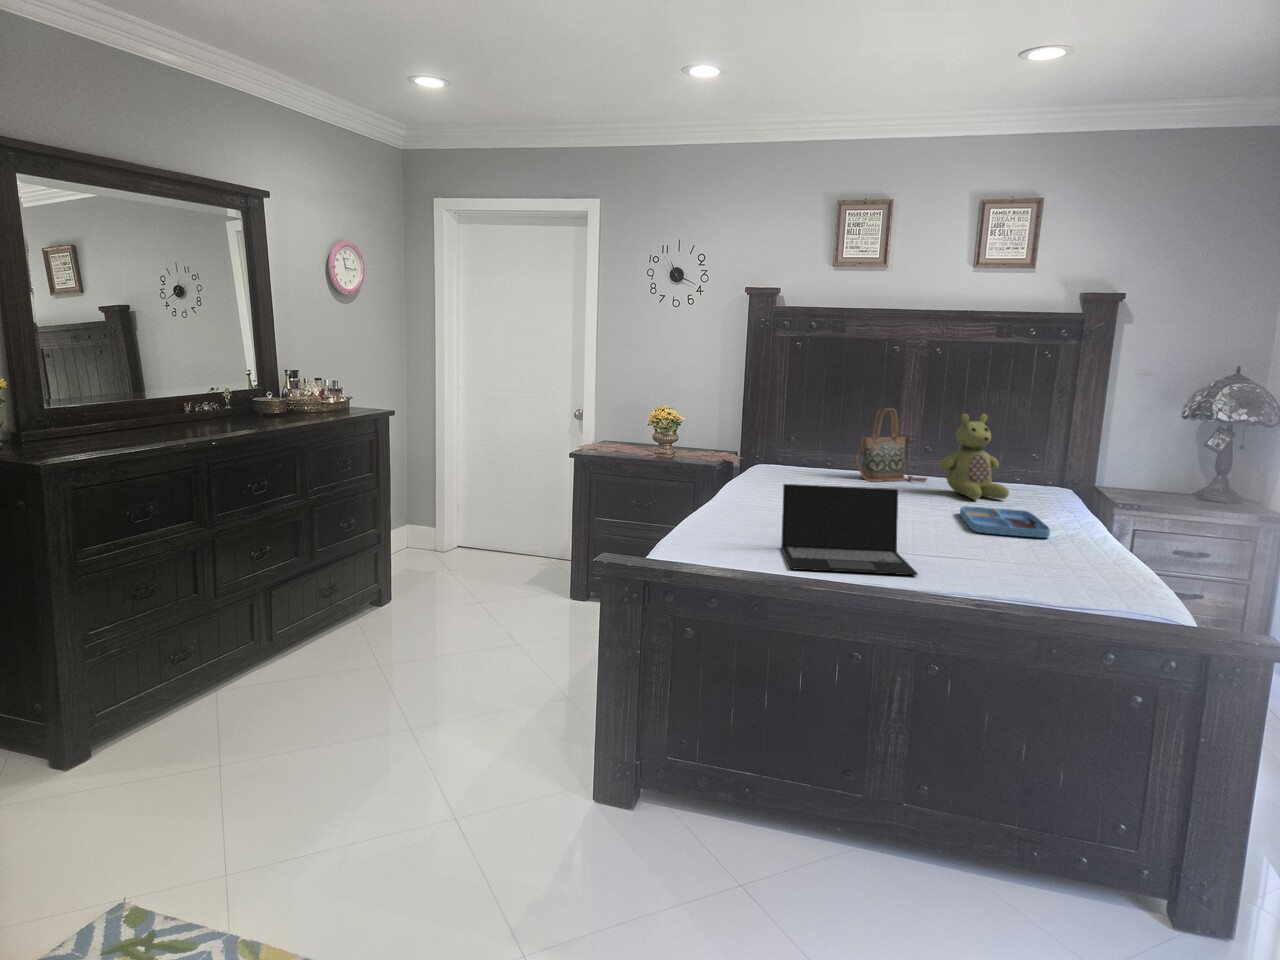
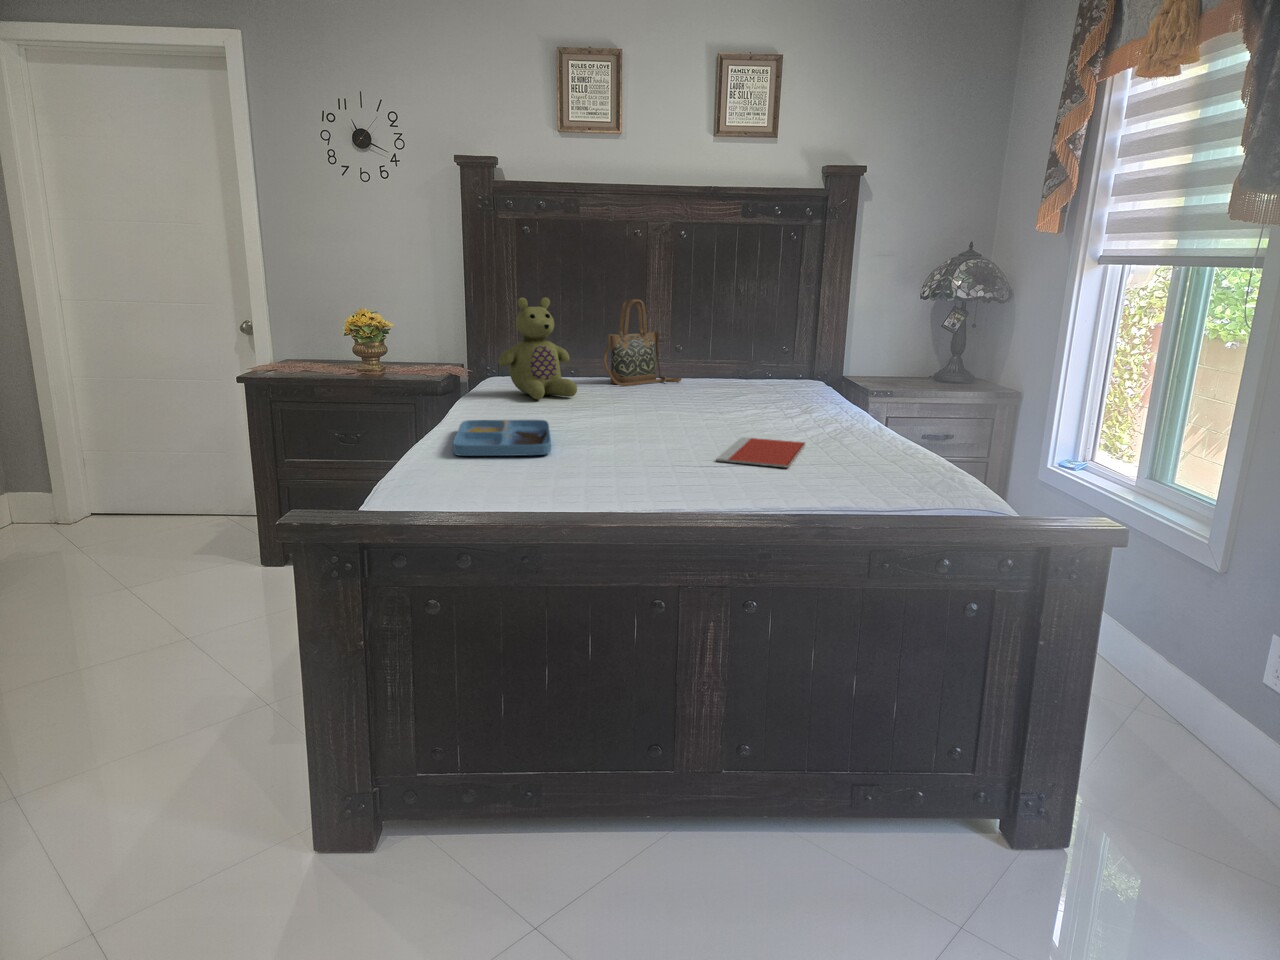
stuffed bear: present [940,414,1009,500] -> present [498,297,577,399]
laptop: present [781,484,918,575] -> none [540,388,722,504]
tray: present [960,506,1050,538] -> present [453,420,551,456]
notebook: none [926,534,1016,562] -> present [716,437,805,468]

